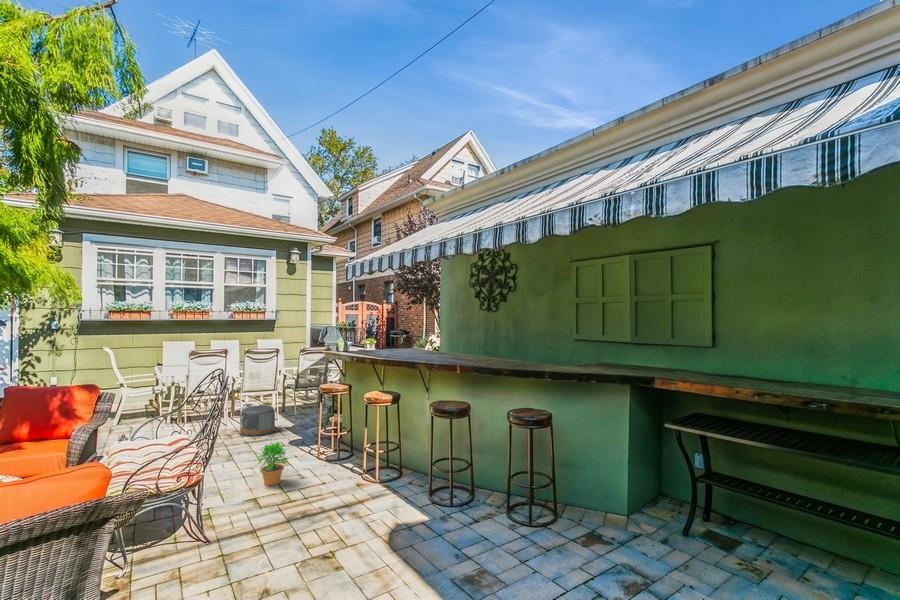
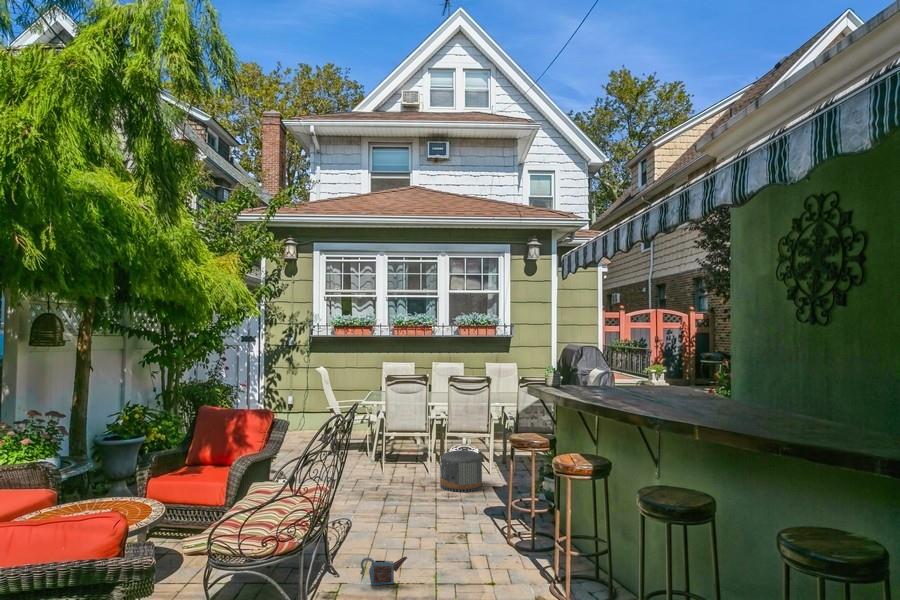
potted plant: present [258,442,287,485] -> none [410,506,456,566]
watering can: none [226,480,263,507] -> present [360,557,407,585]

